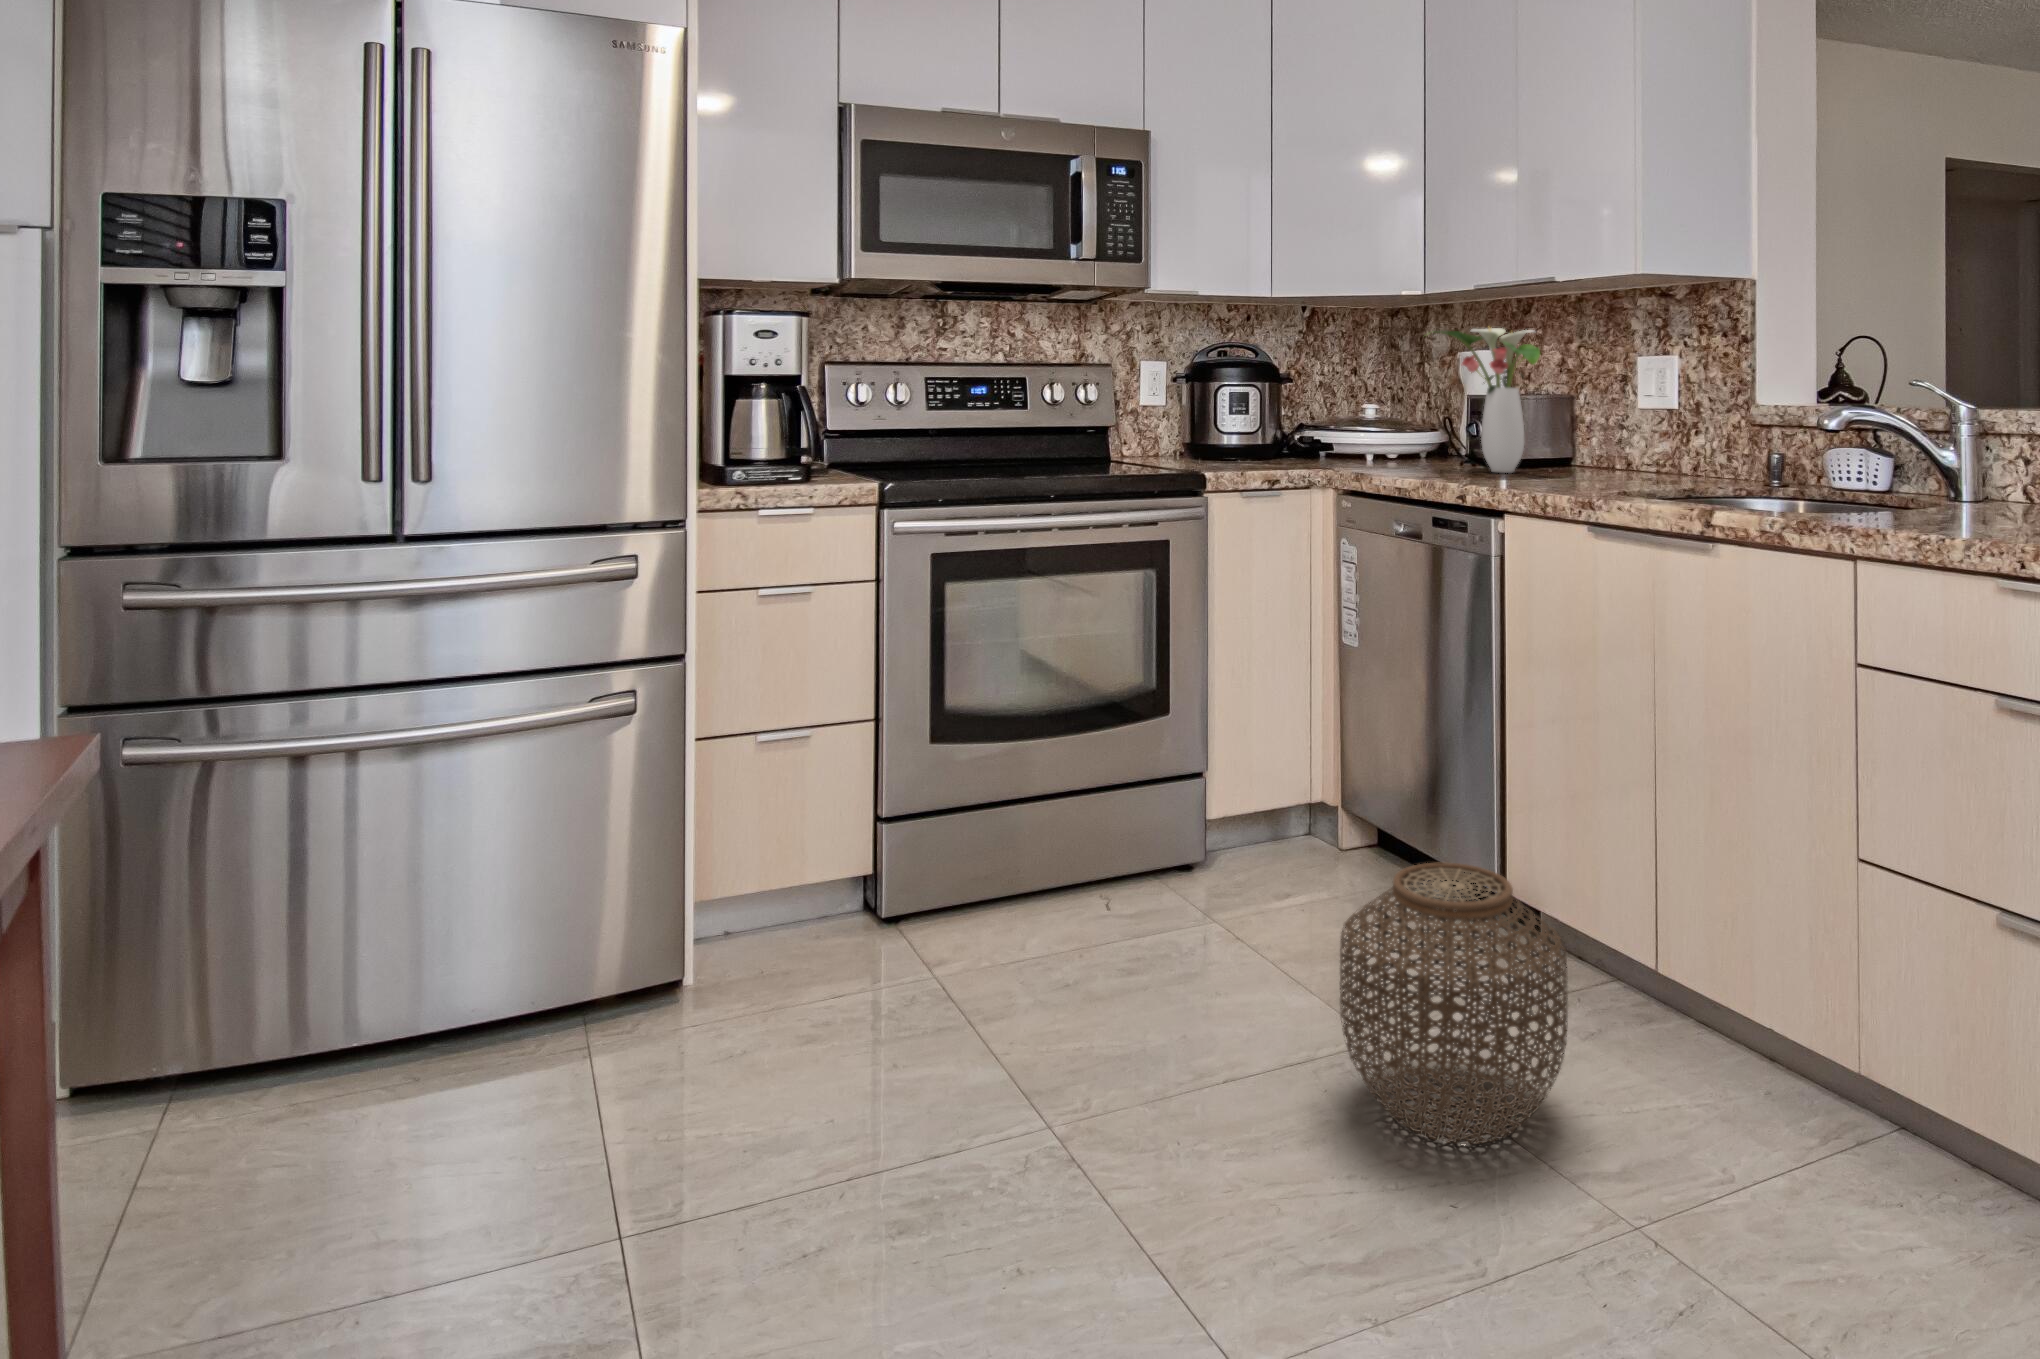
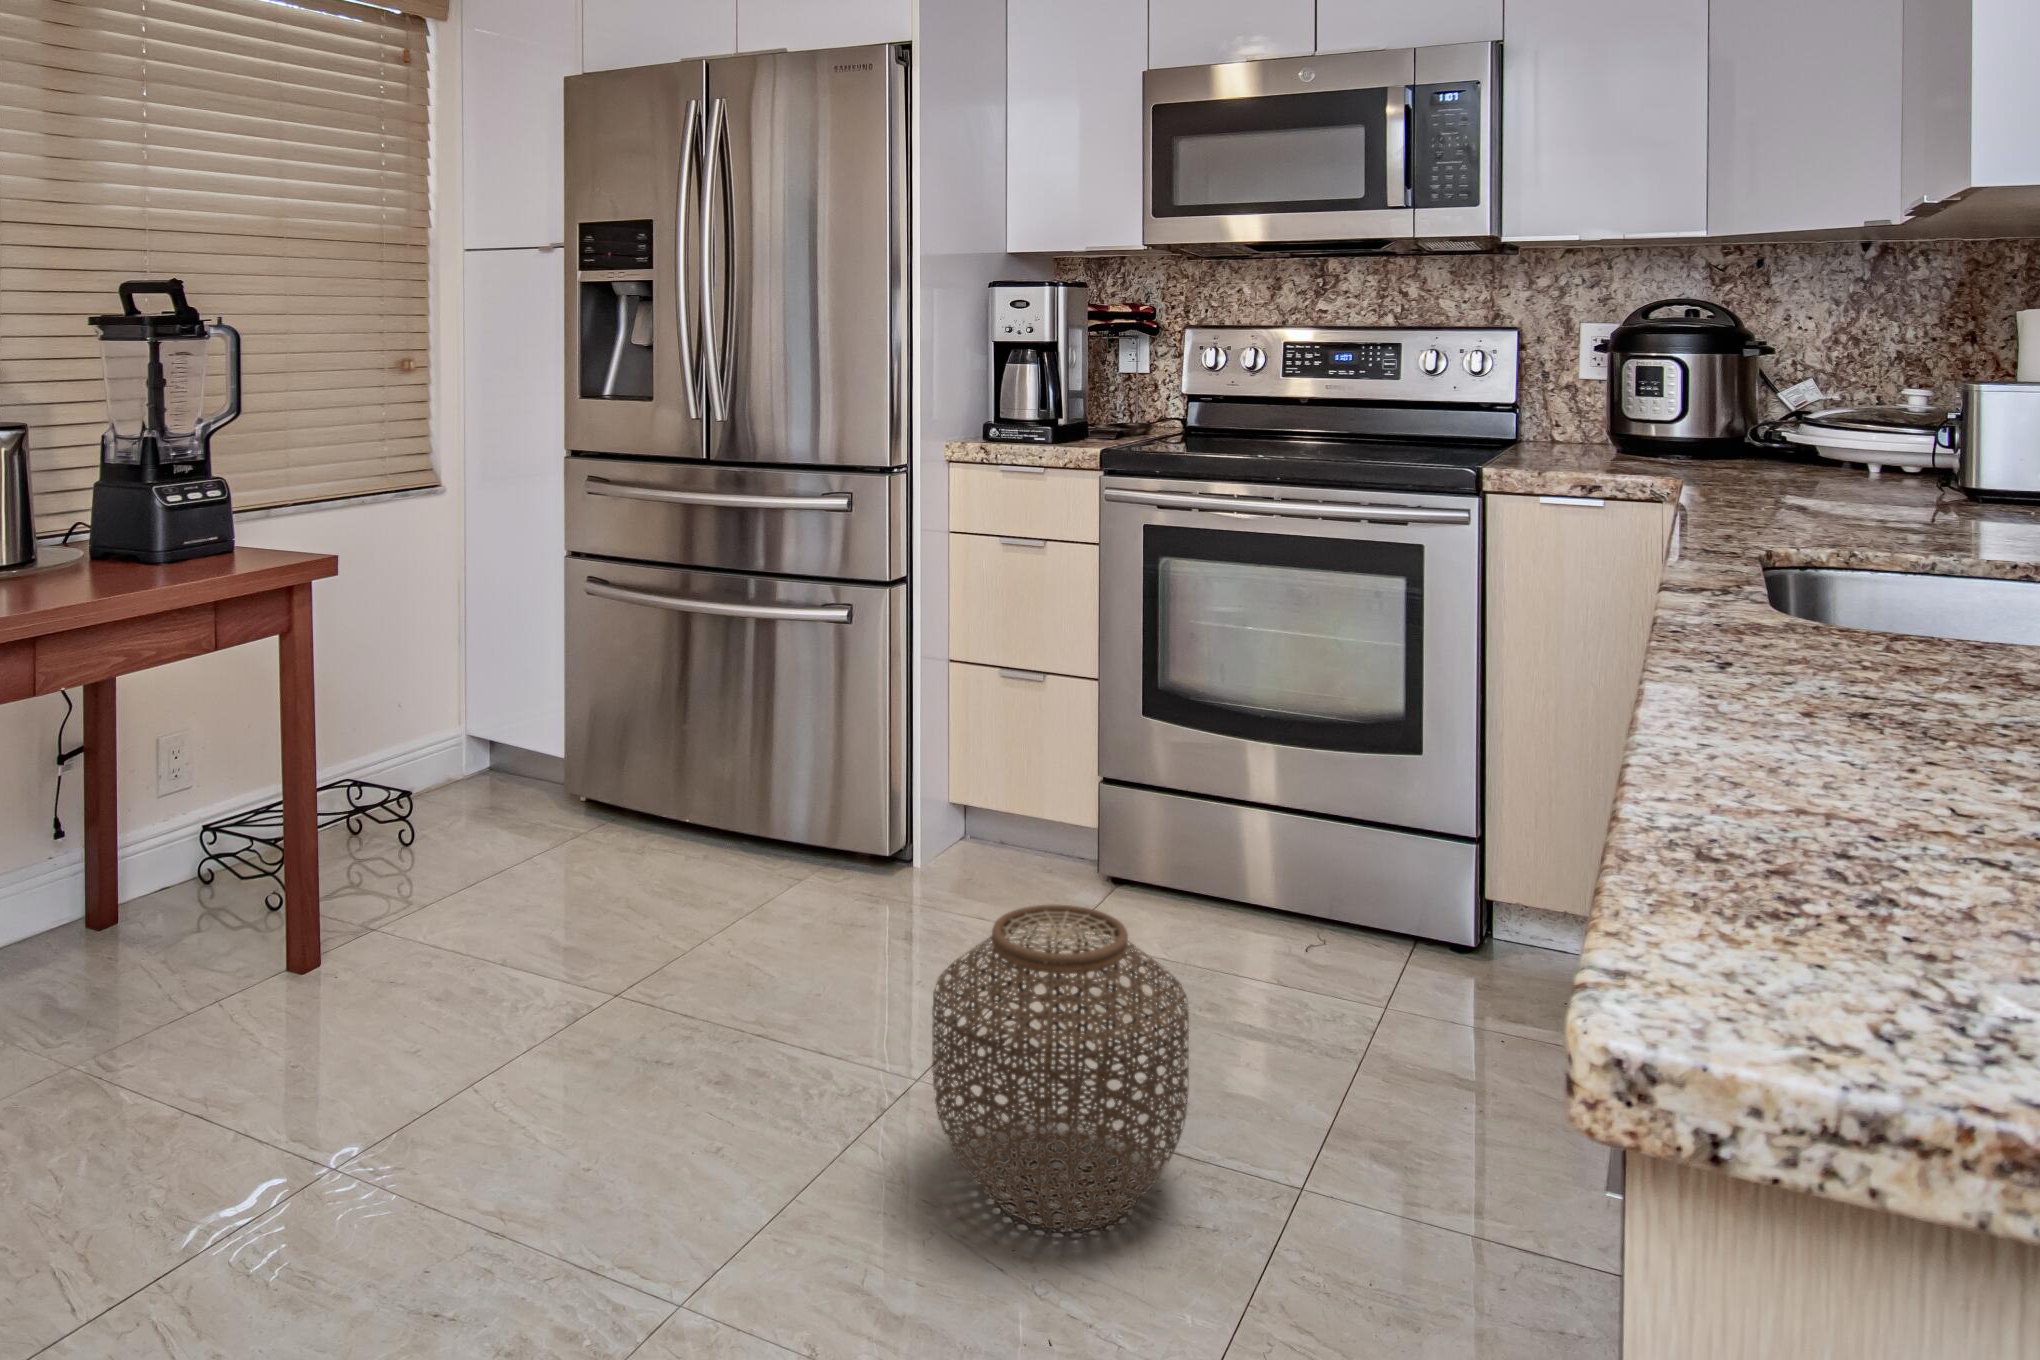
flower arrangement: present [1442,328,1540,473] -> none [1760,266,1943,502]

